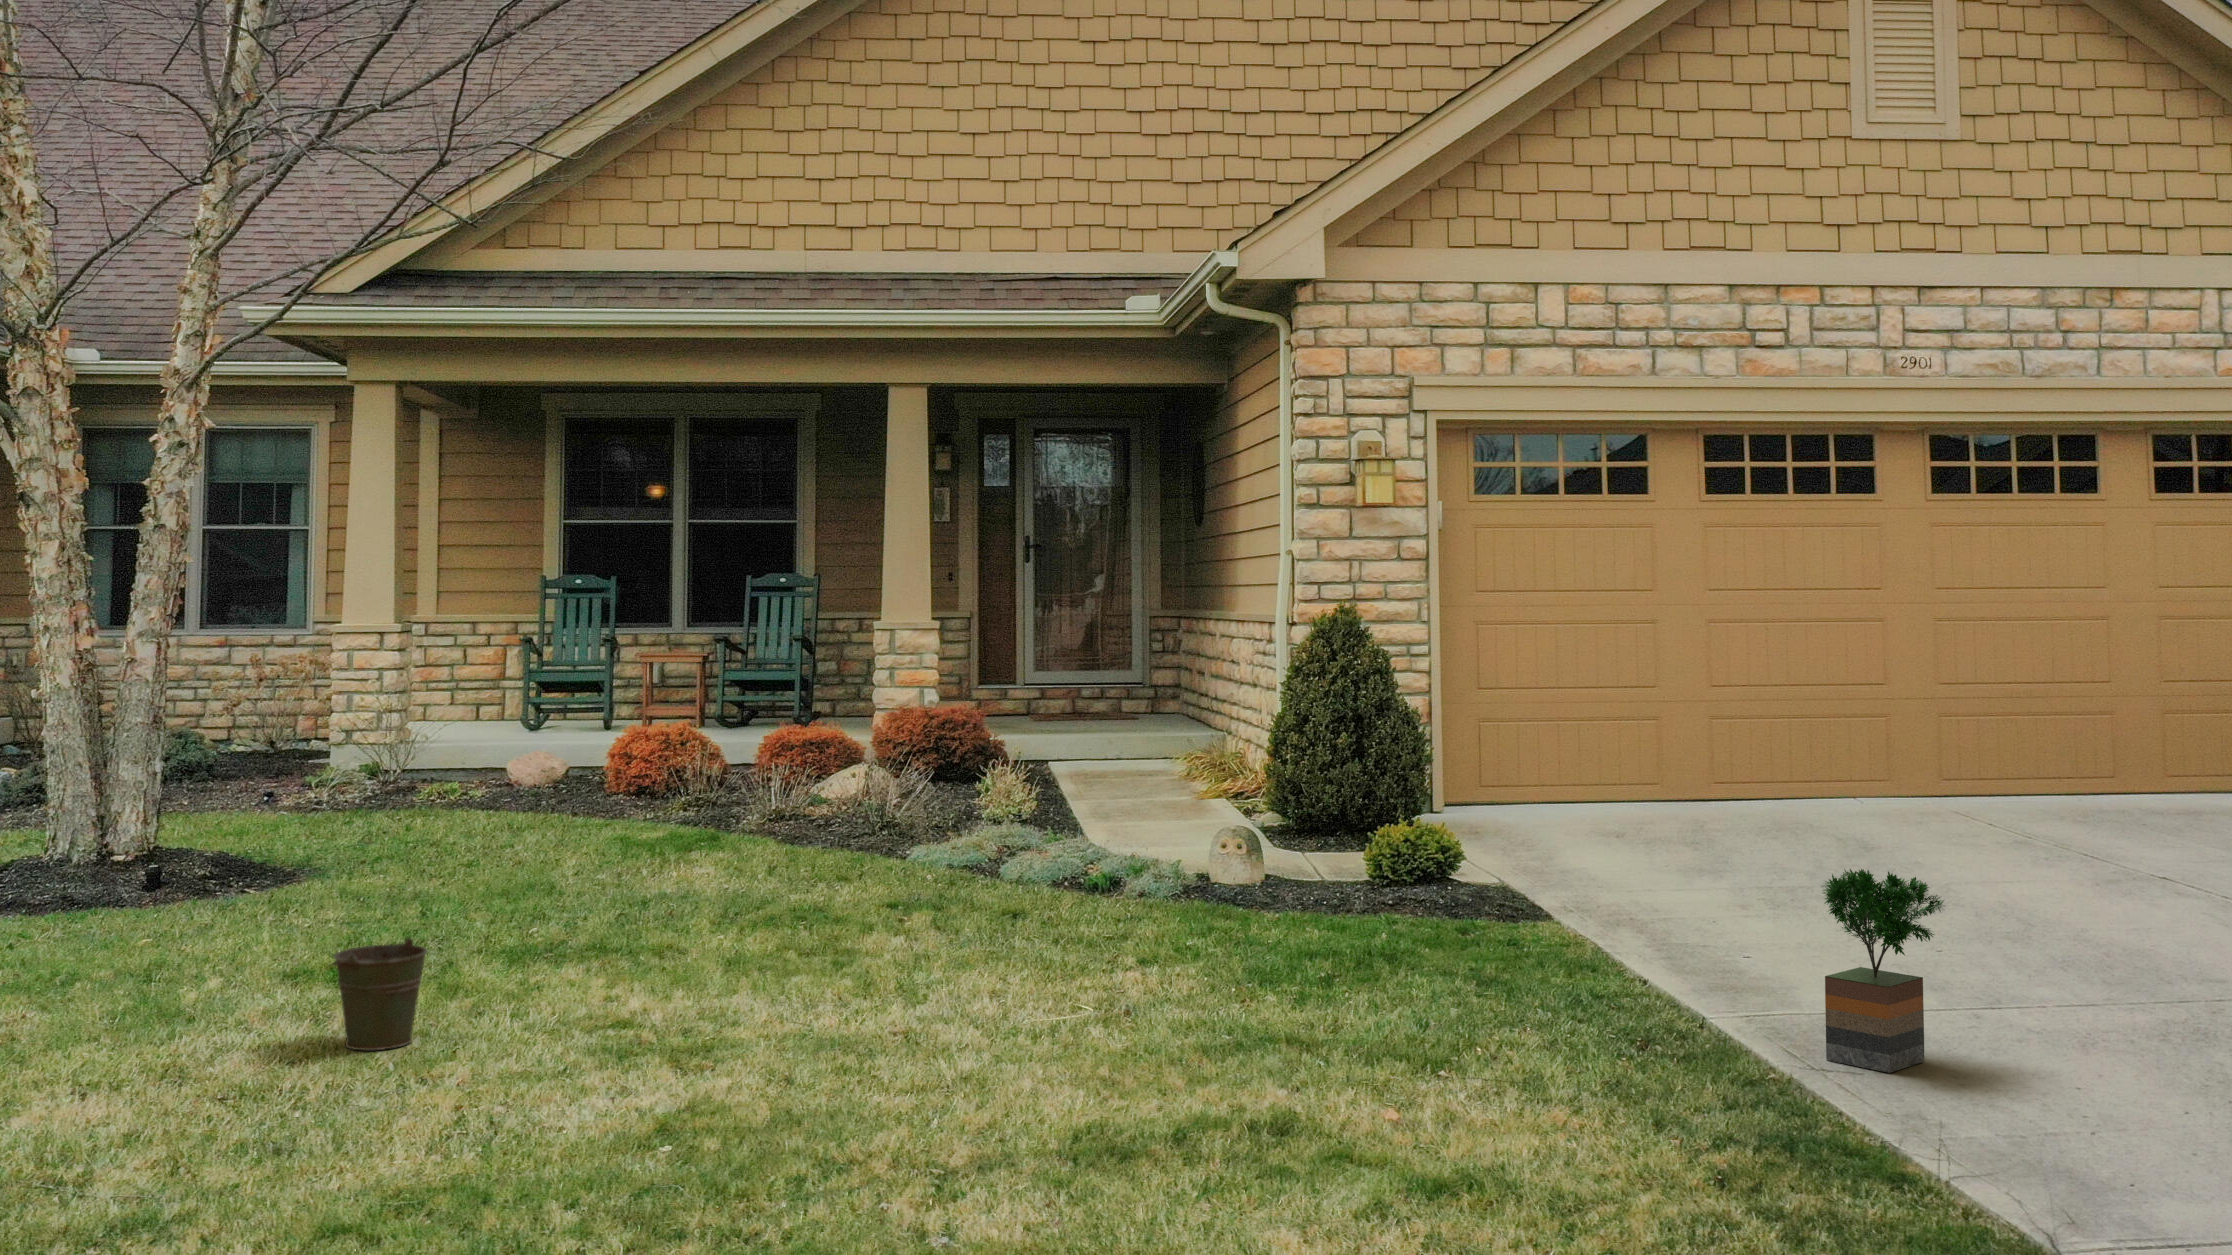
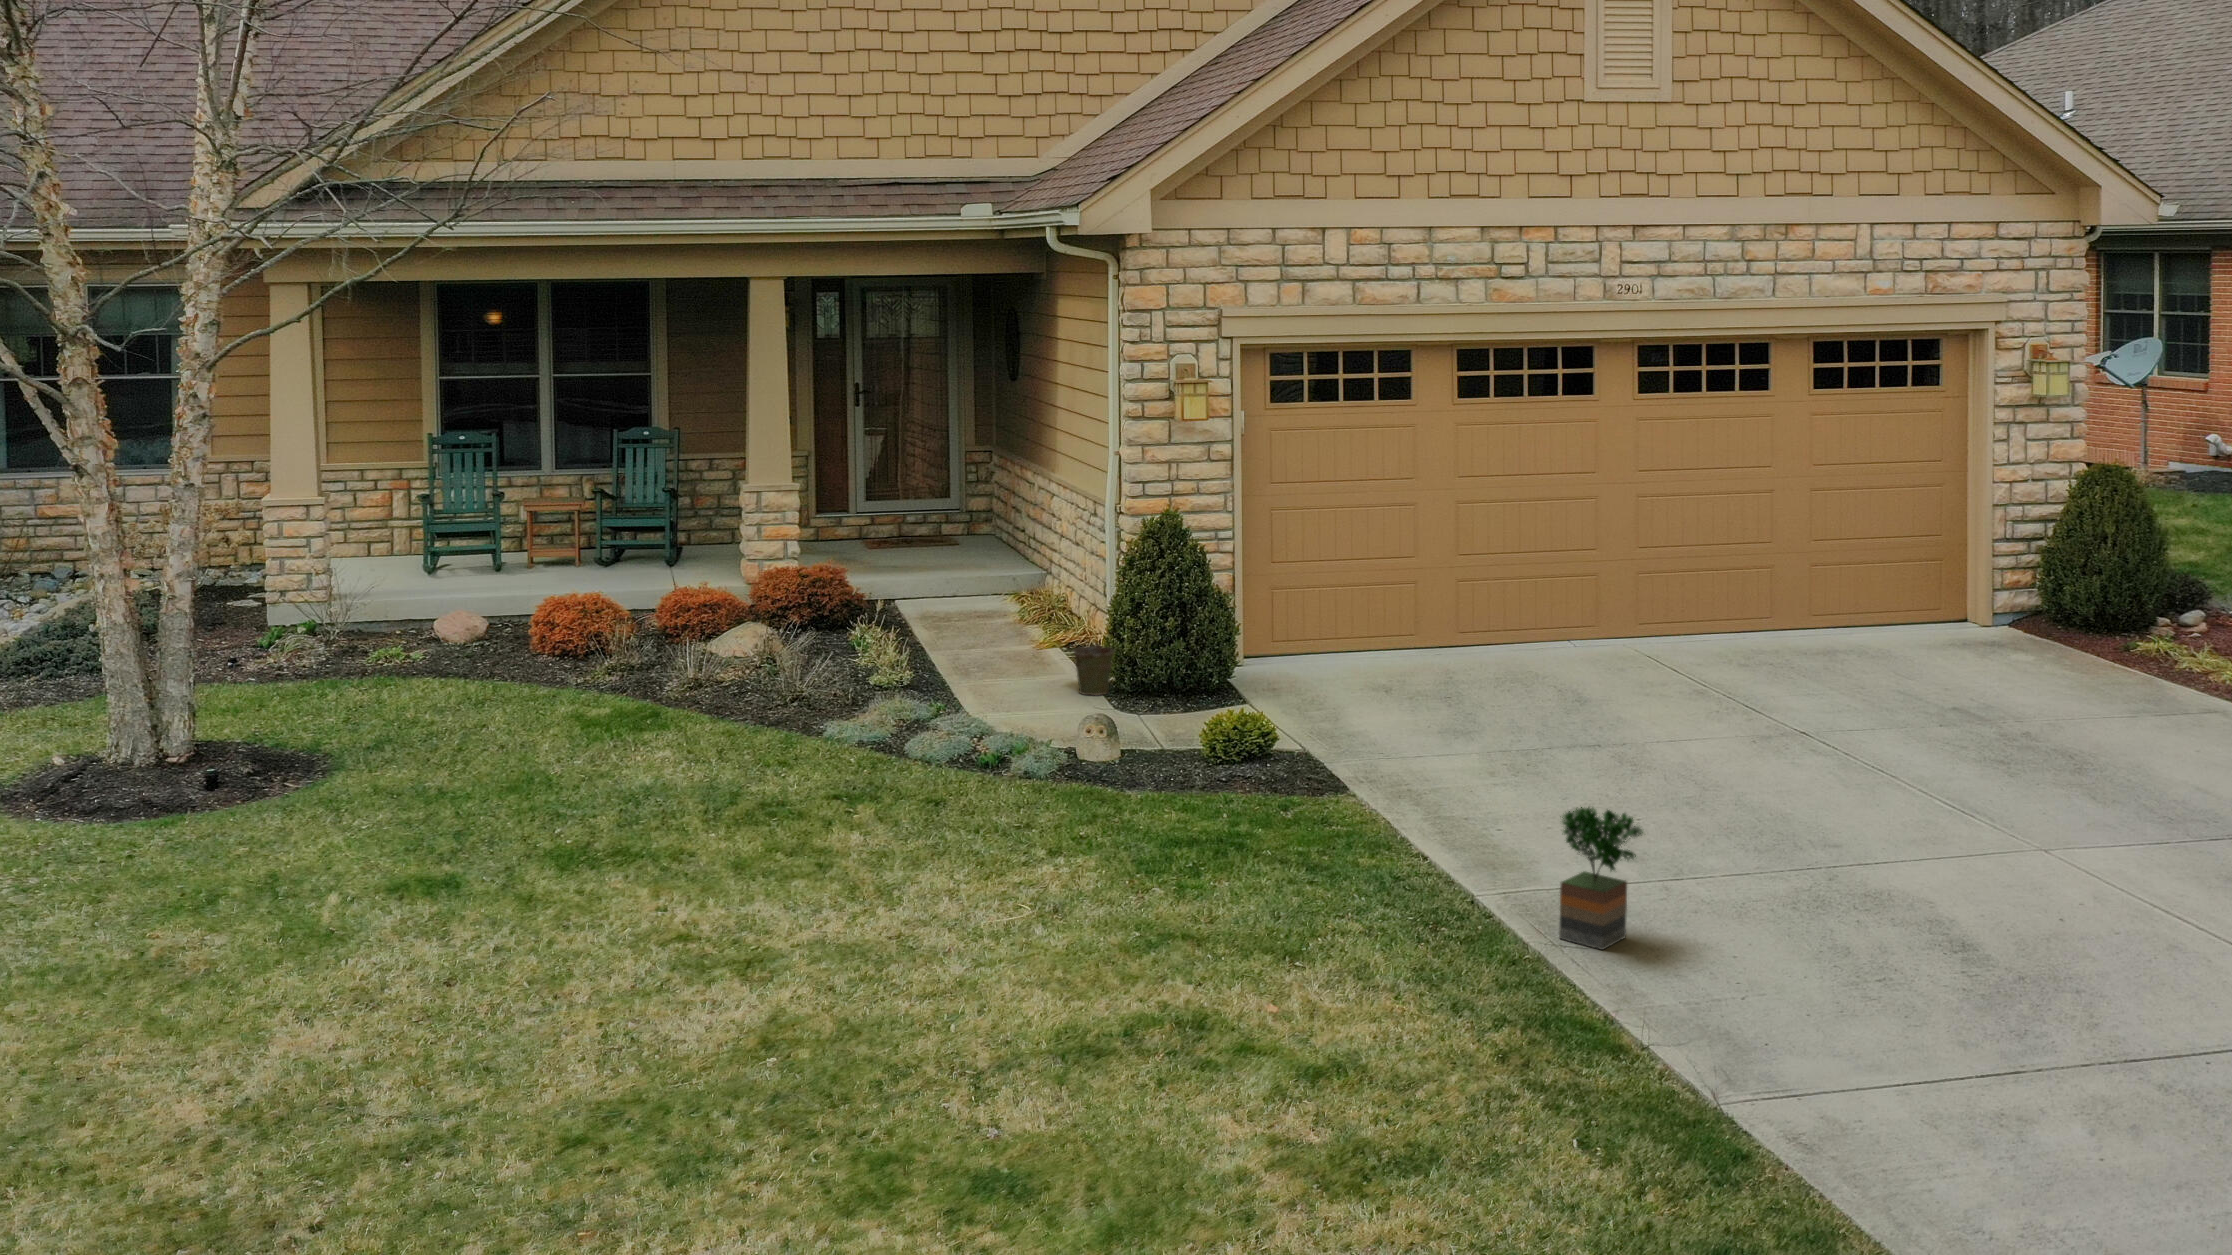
bucket: present [331,939,428,1050] -> present [1071,644,1115,695]

